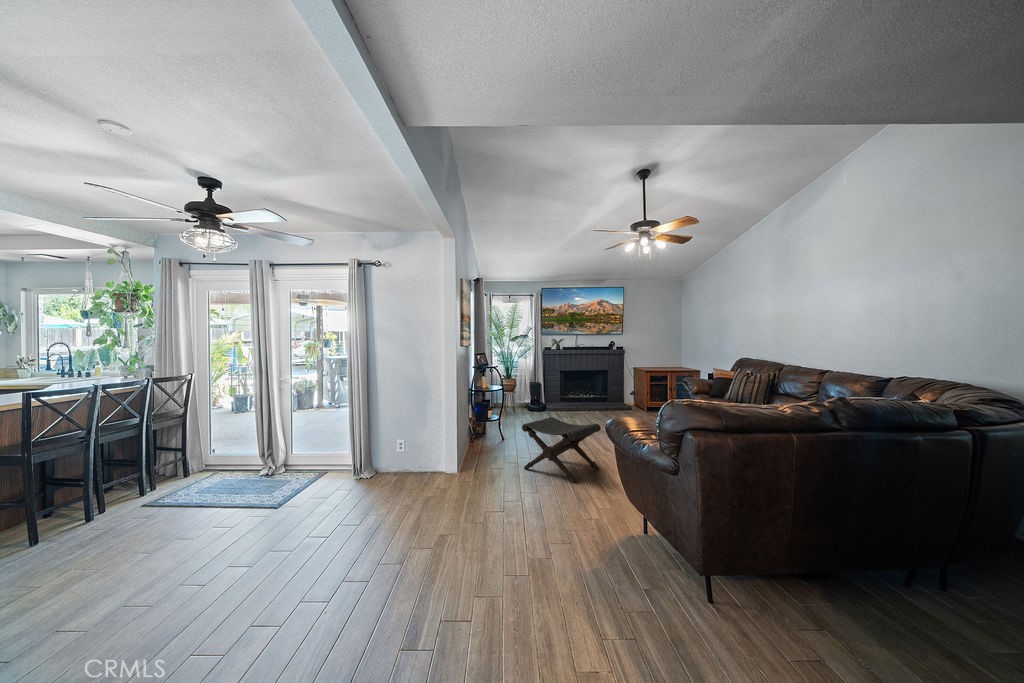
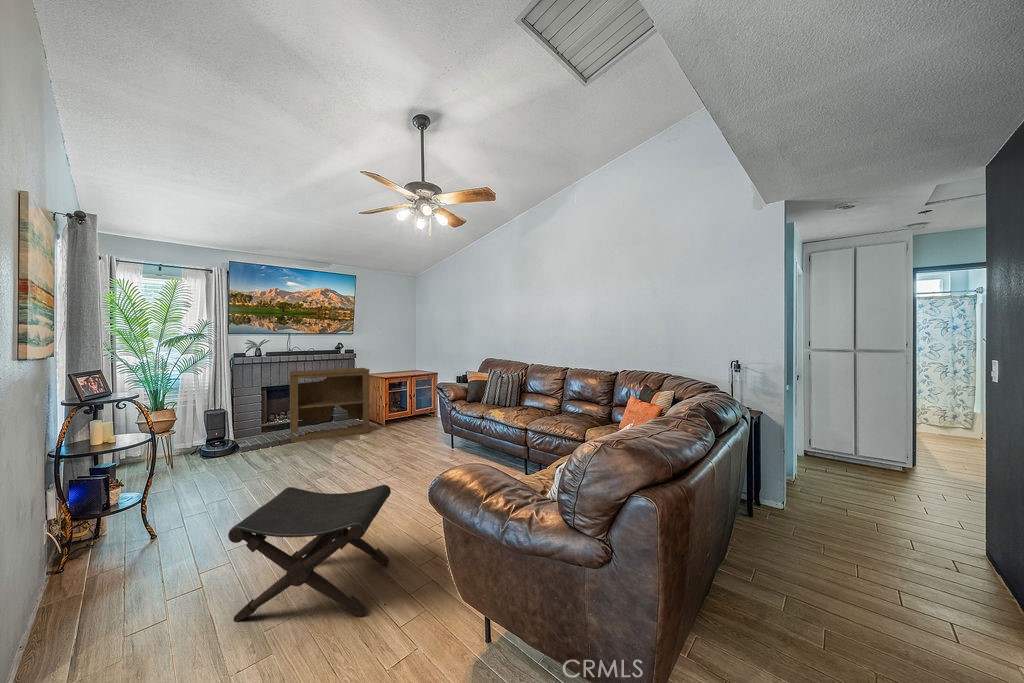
bookshelf: none [576,361,631,413] -> present [290,368,370,442]

